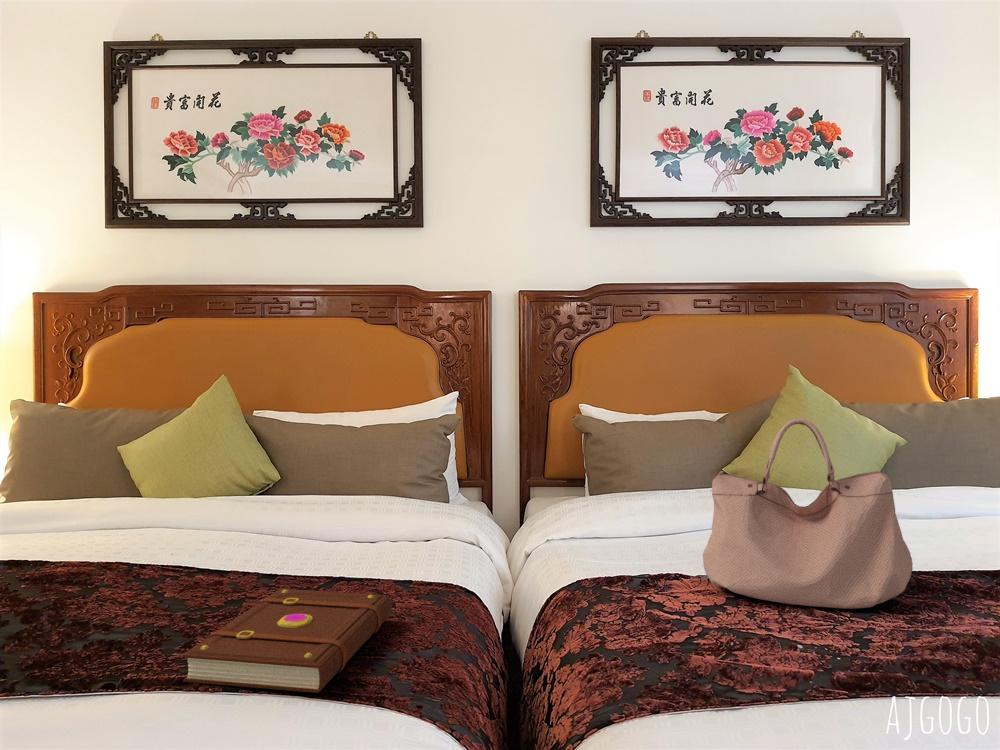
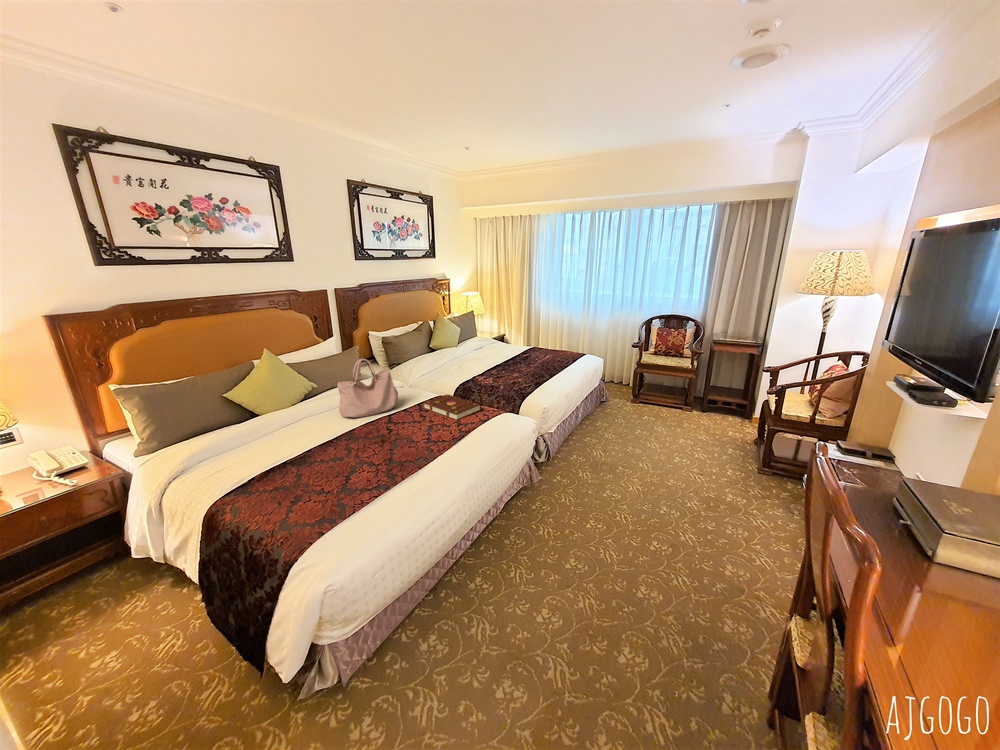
handbag: present [703,418,913,609] -> present [337,359,398,418]

